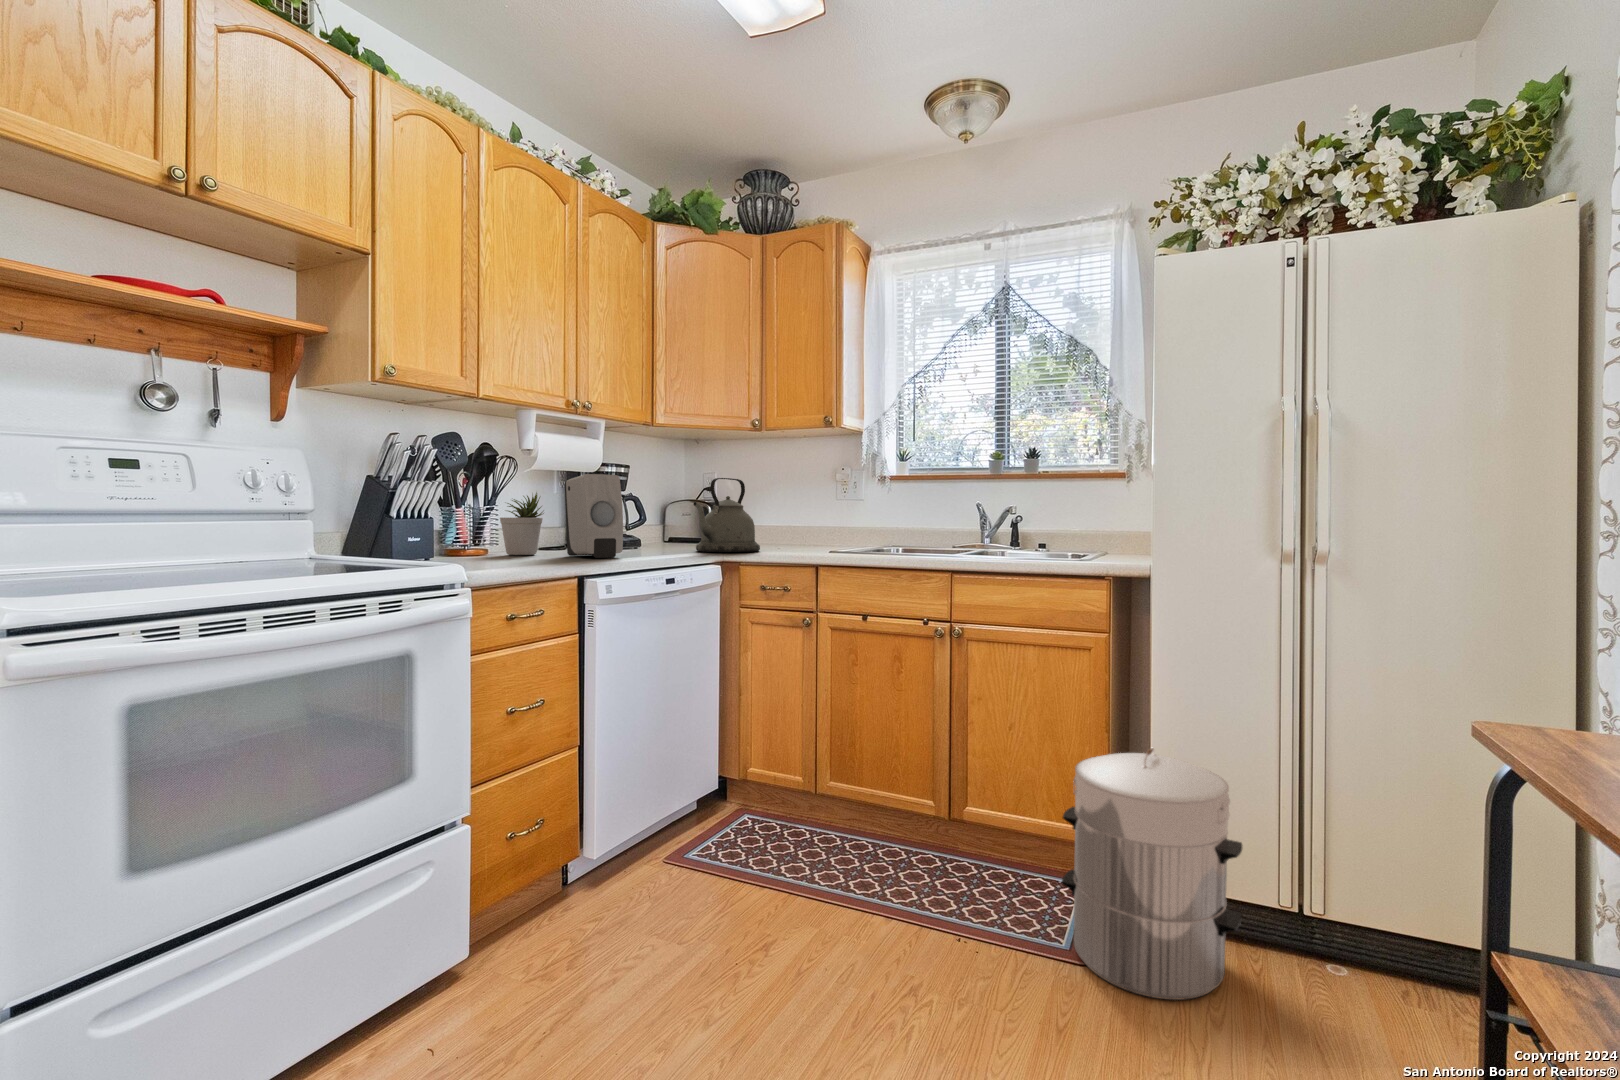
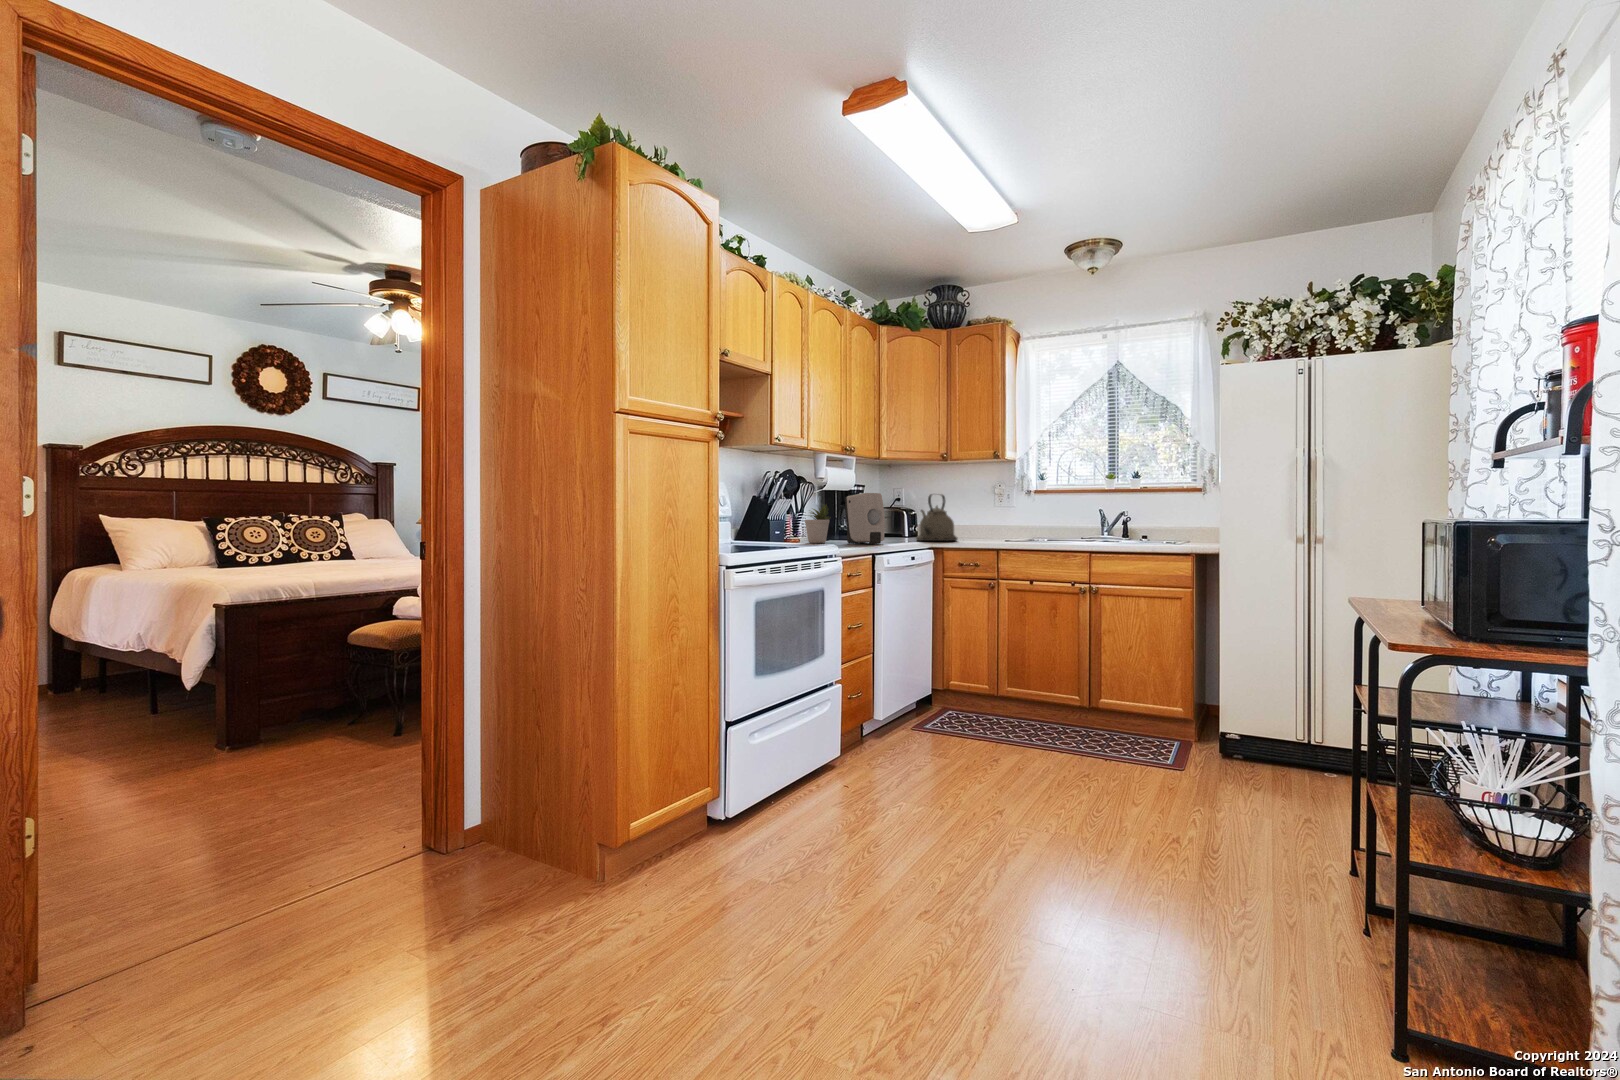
waste bin: present [1062,748,1243,1000] -> none [1168,648,1273,781]

